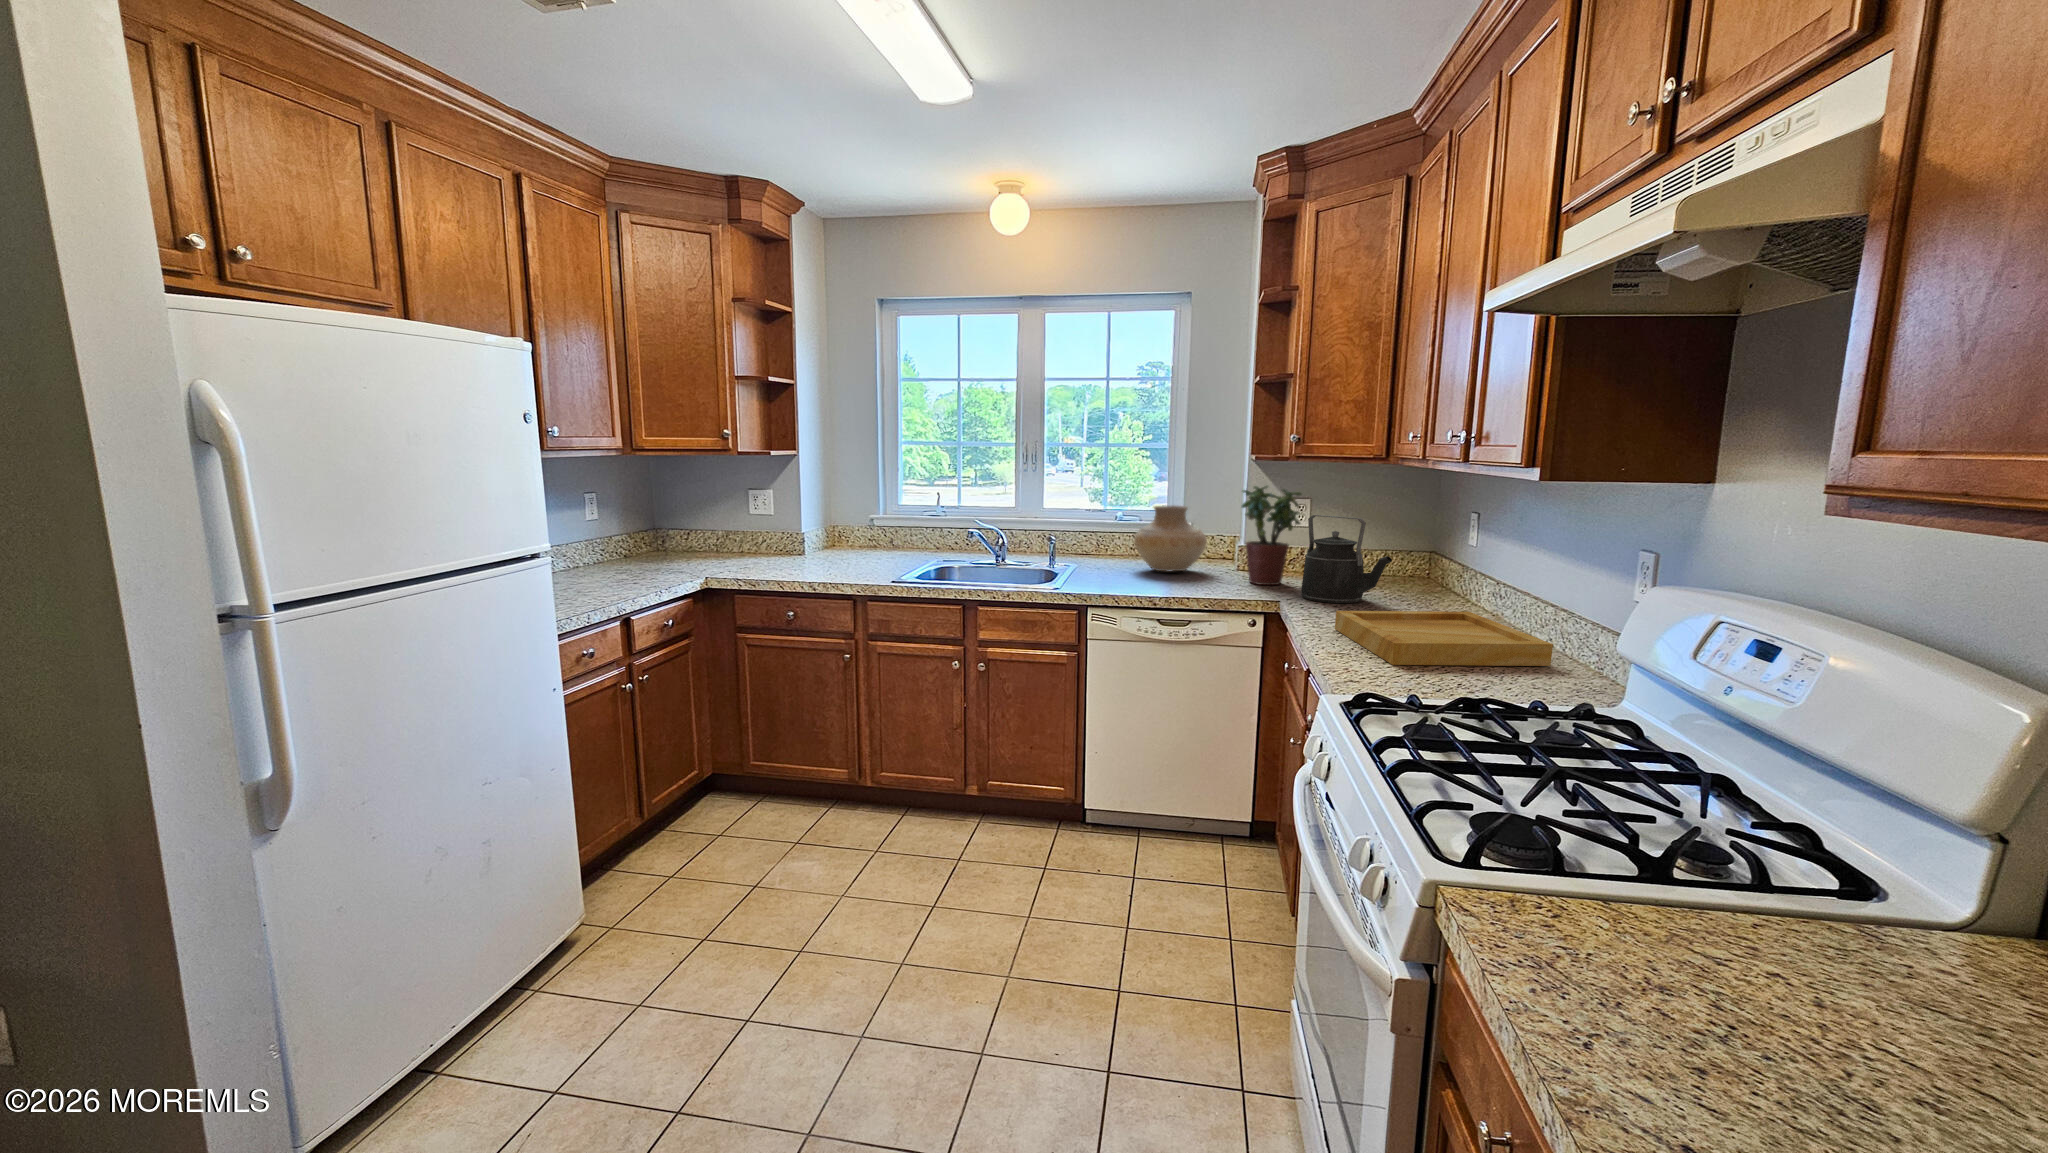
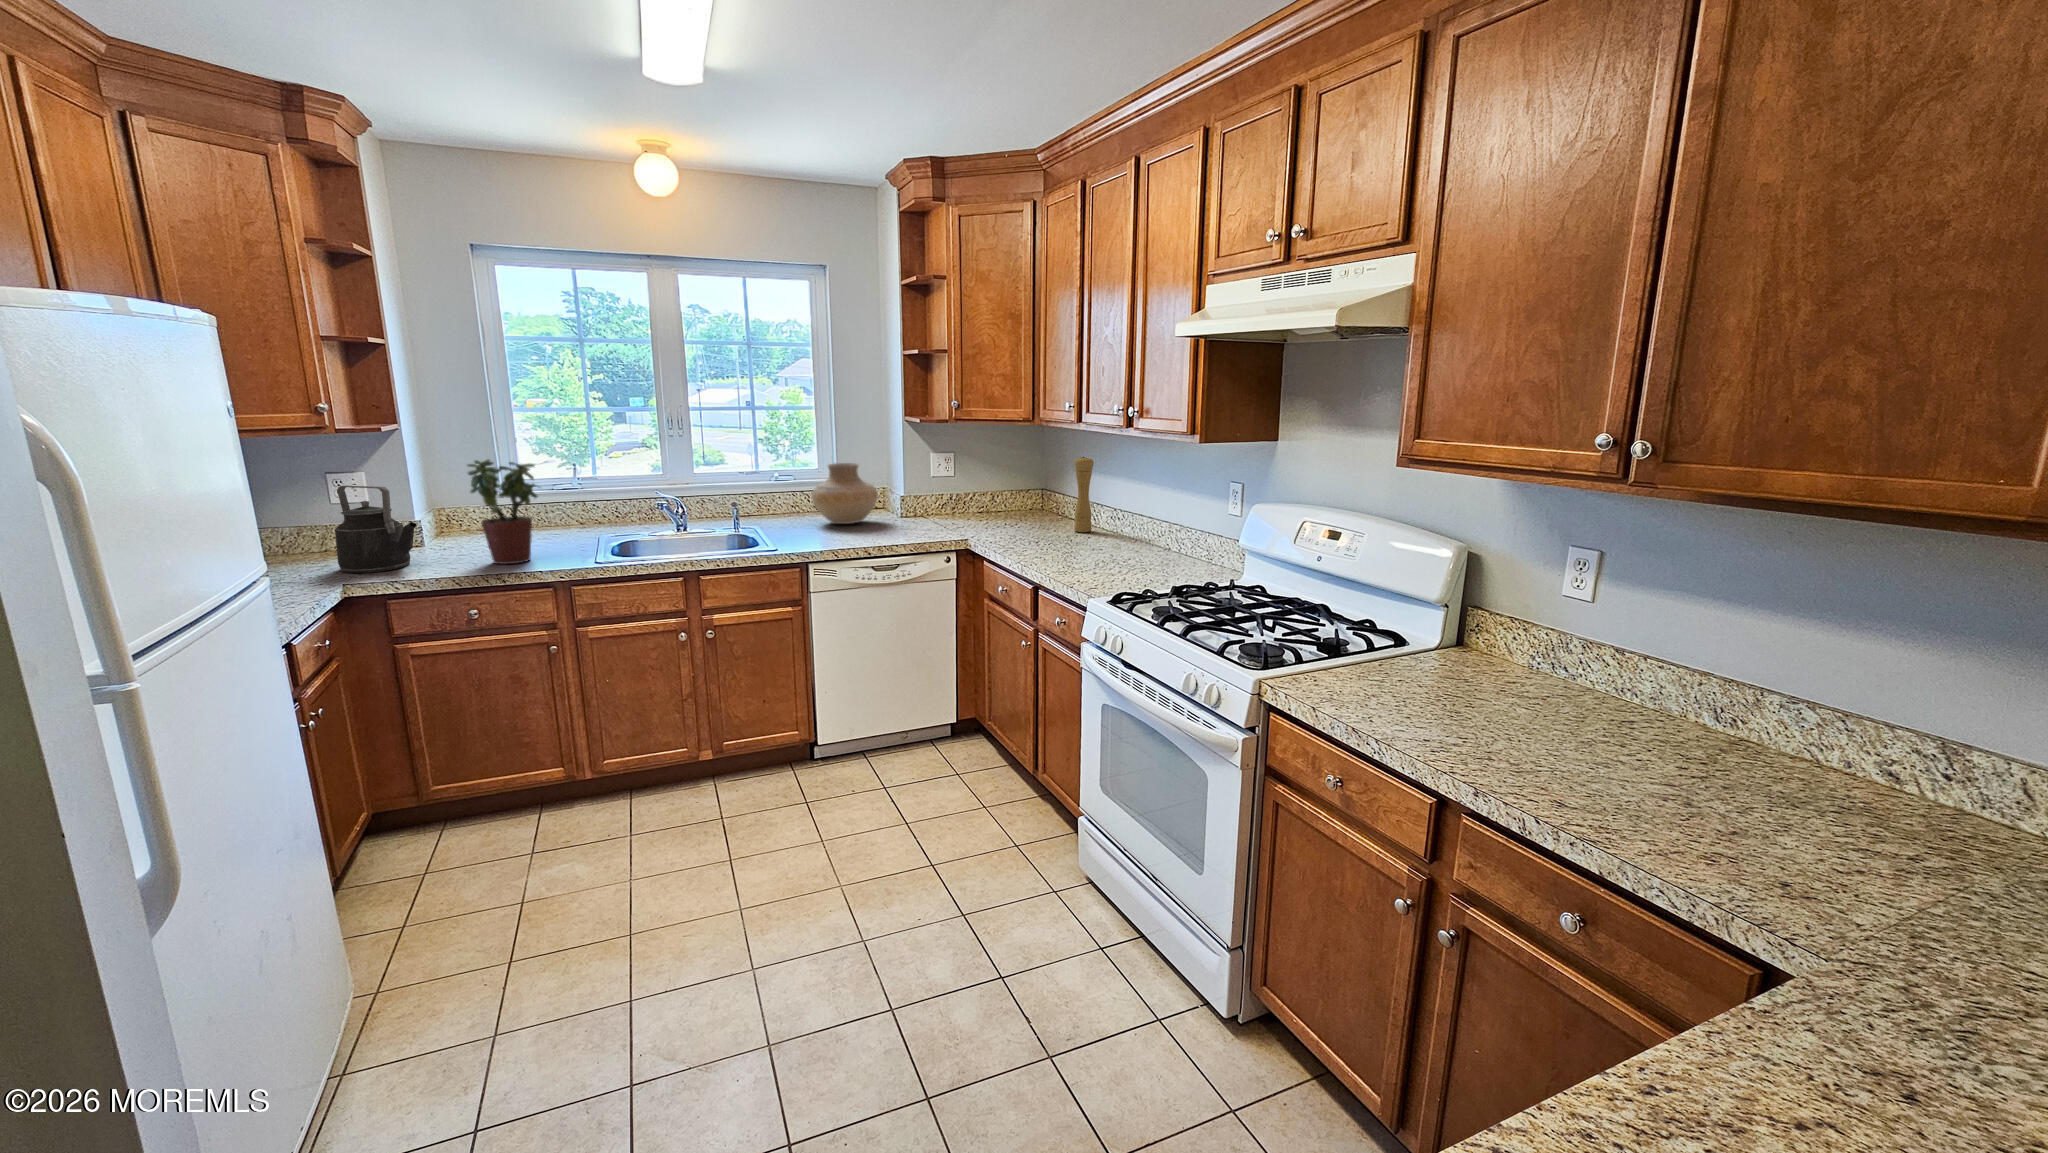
potted plant: present [1242,486,1301,585] -> present [468,459,537,564]
pepper mill: none [1434,510,1470,612] -> present [1074,457,1093,532]
kettle: present [1301,515,1392,603] -> present [335,485,417,573]
tray: present [1335,611,1553,666] -> none [1035,530,1178,572]

